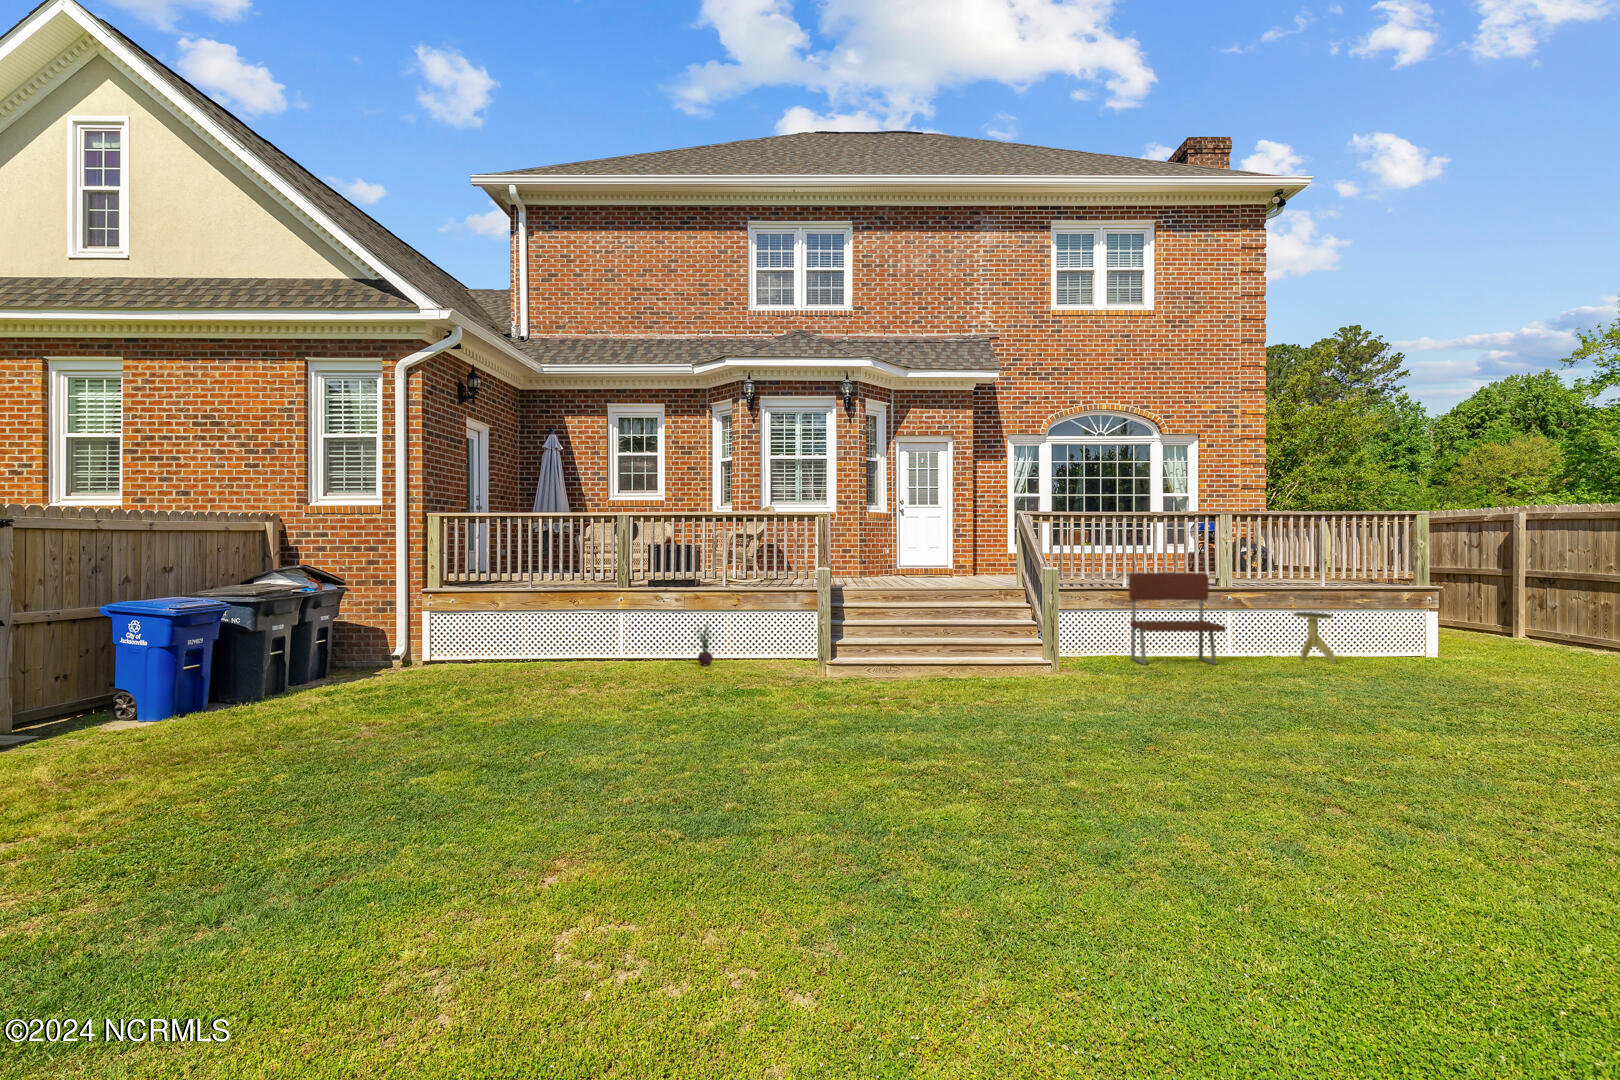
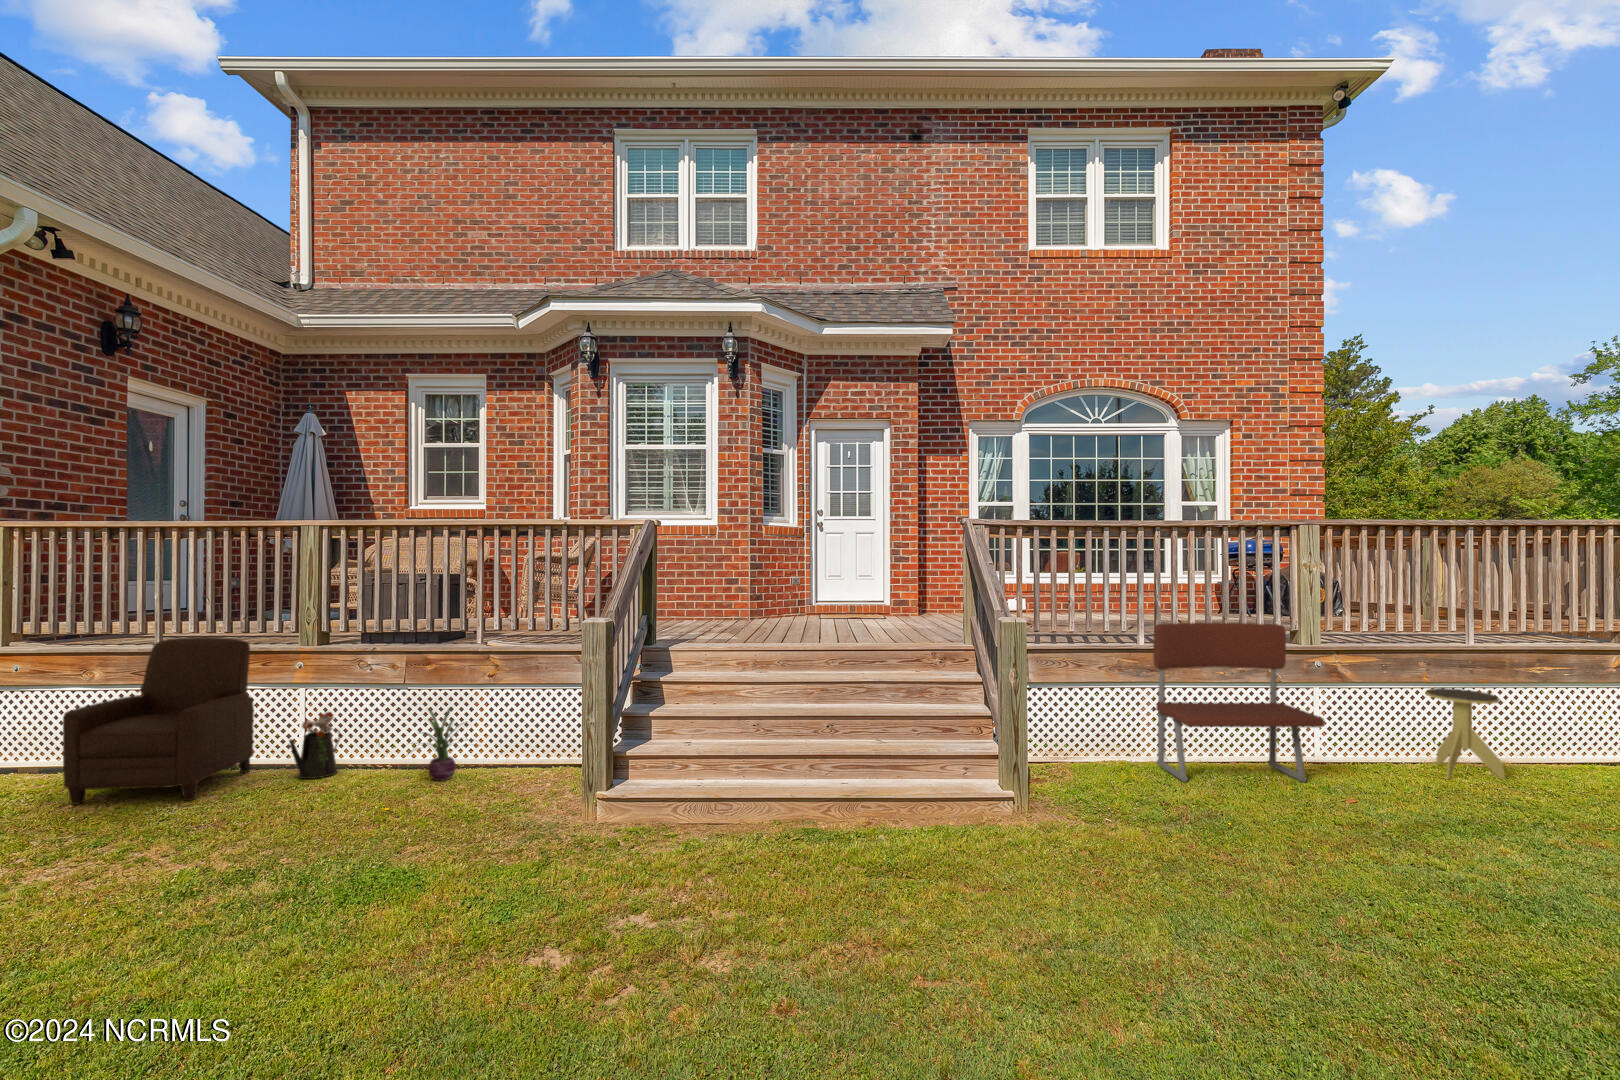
chair: none [508,582,587,673] -> present [63,637,254,804]
watering can: none [617,626,639,665] -> present [289,712,340,779]

